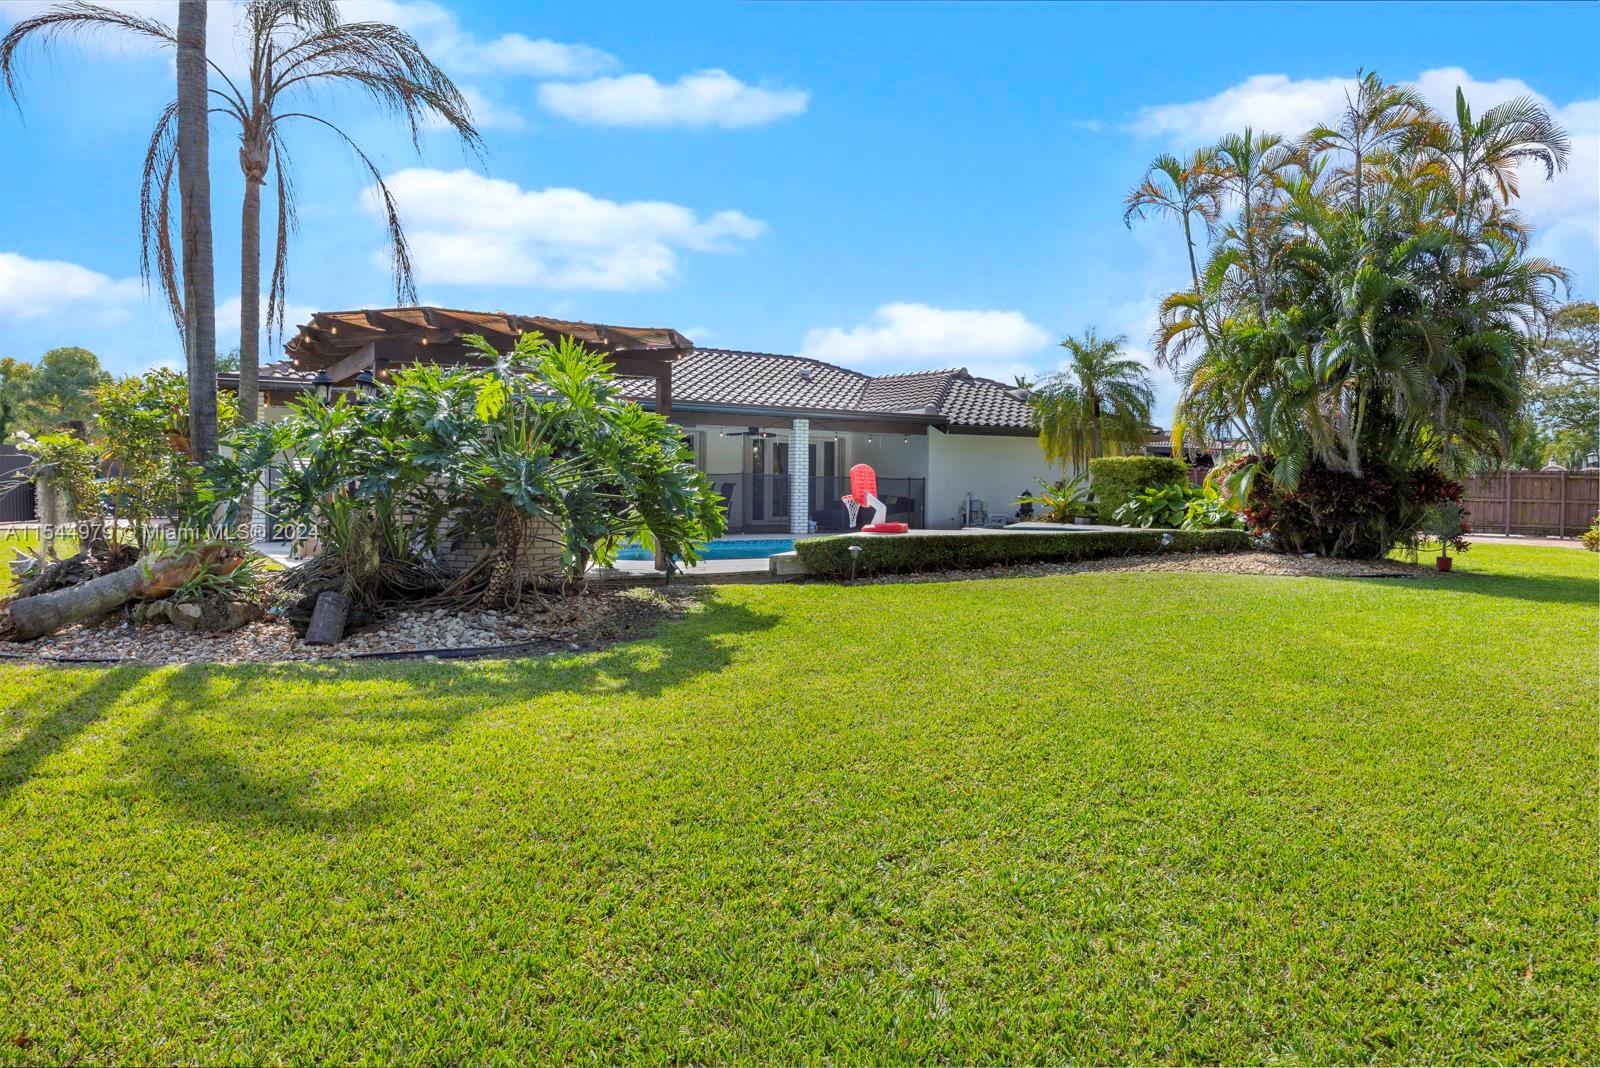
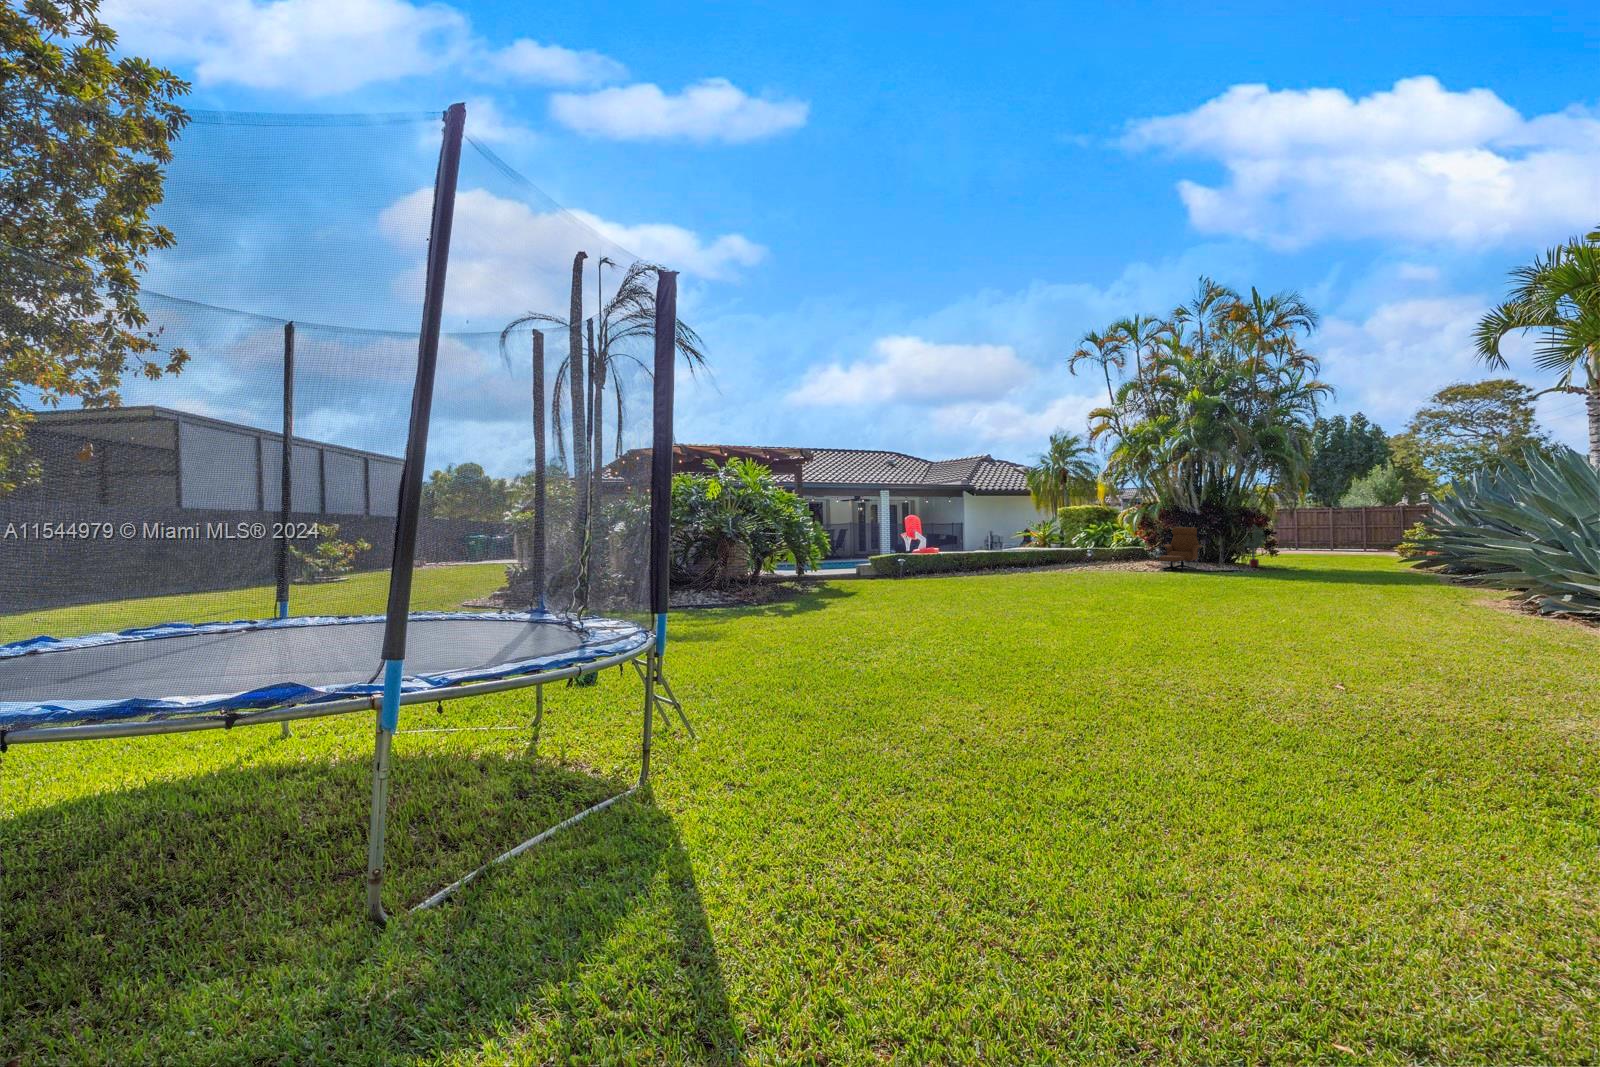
lounge chair: none [1297,499,1368,576] -> present [1159,527,1202,571]

